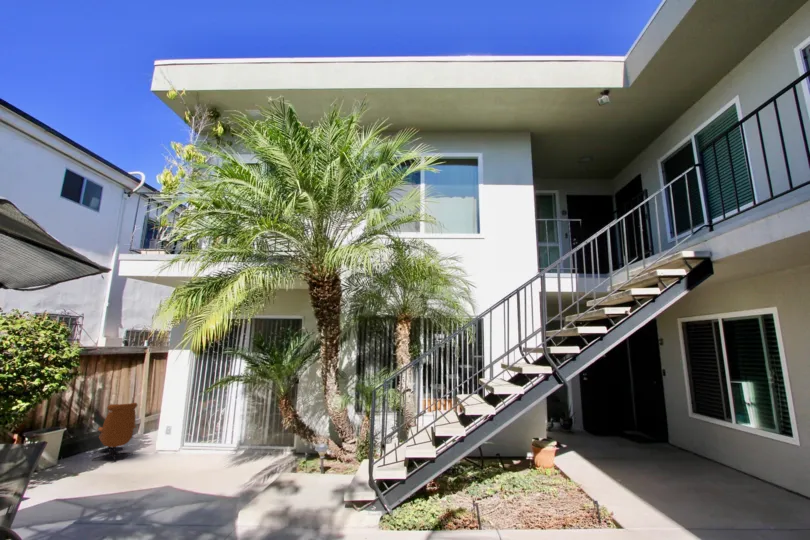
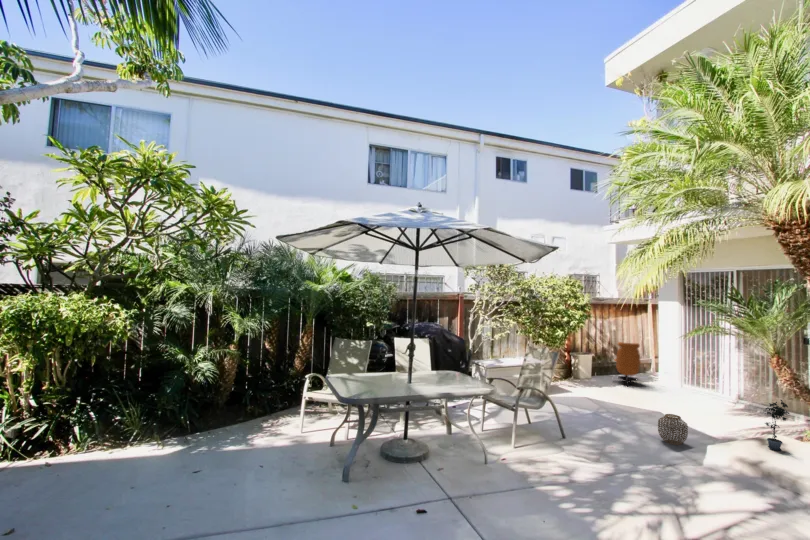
potted plant: none [283,438,305,492] -> present [765,400,789,451]
woven basket: none [179,486,215,528] -> present [658,414,688,445]

